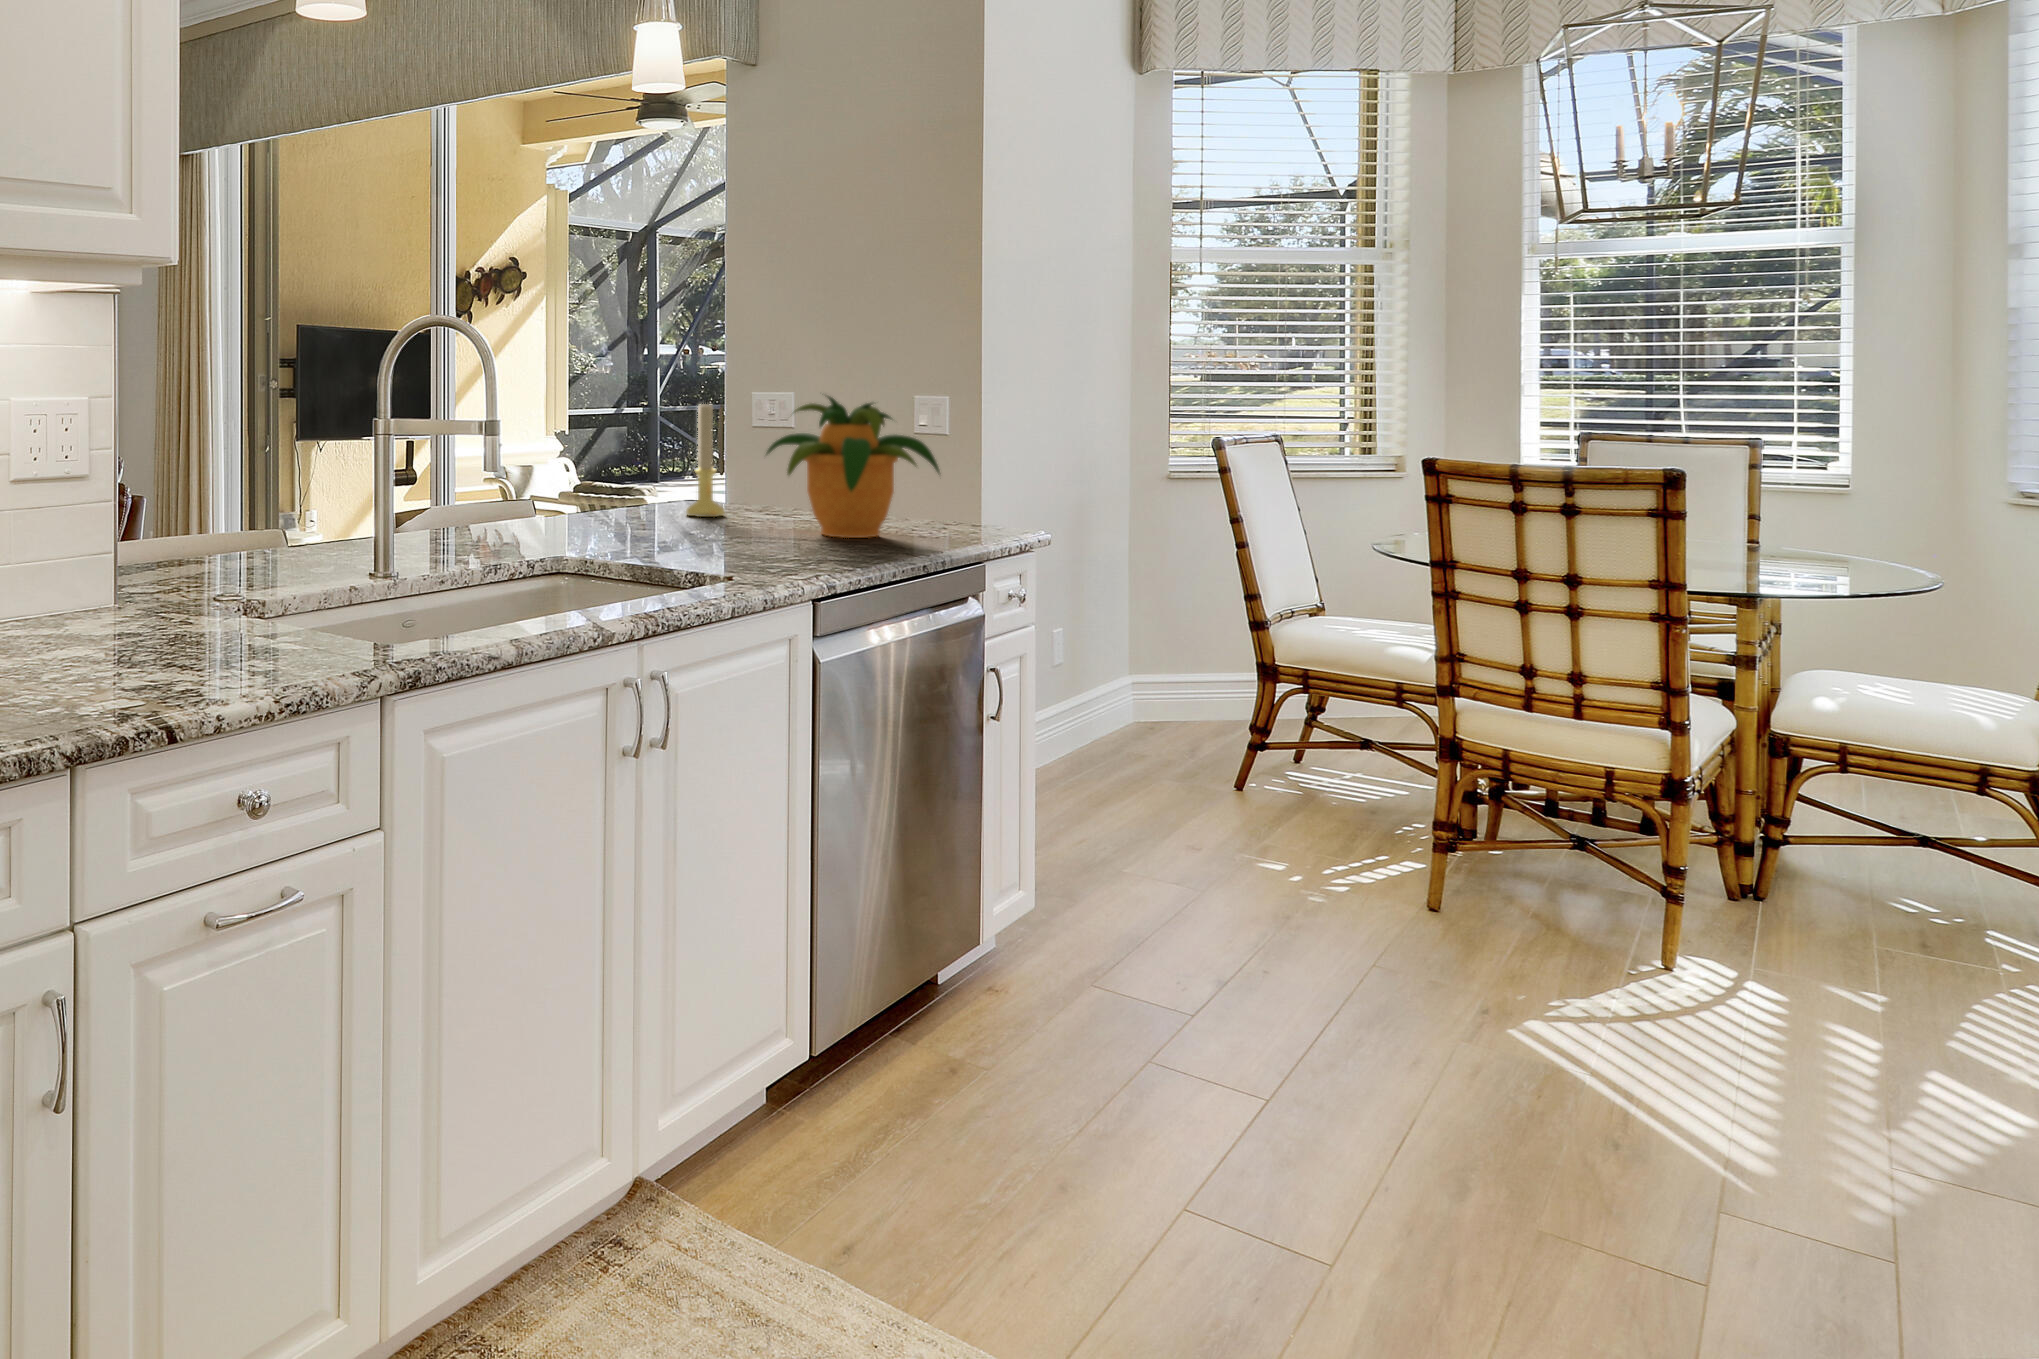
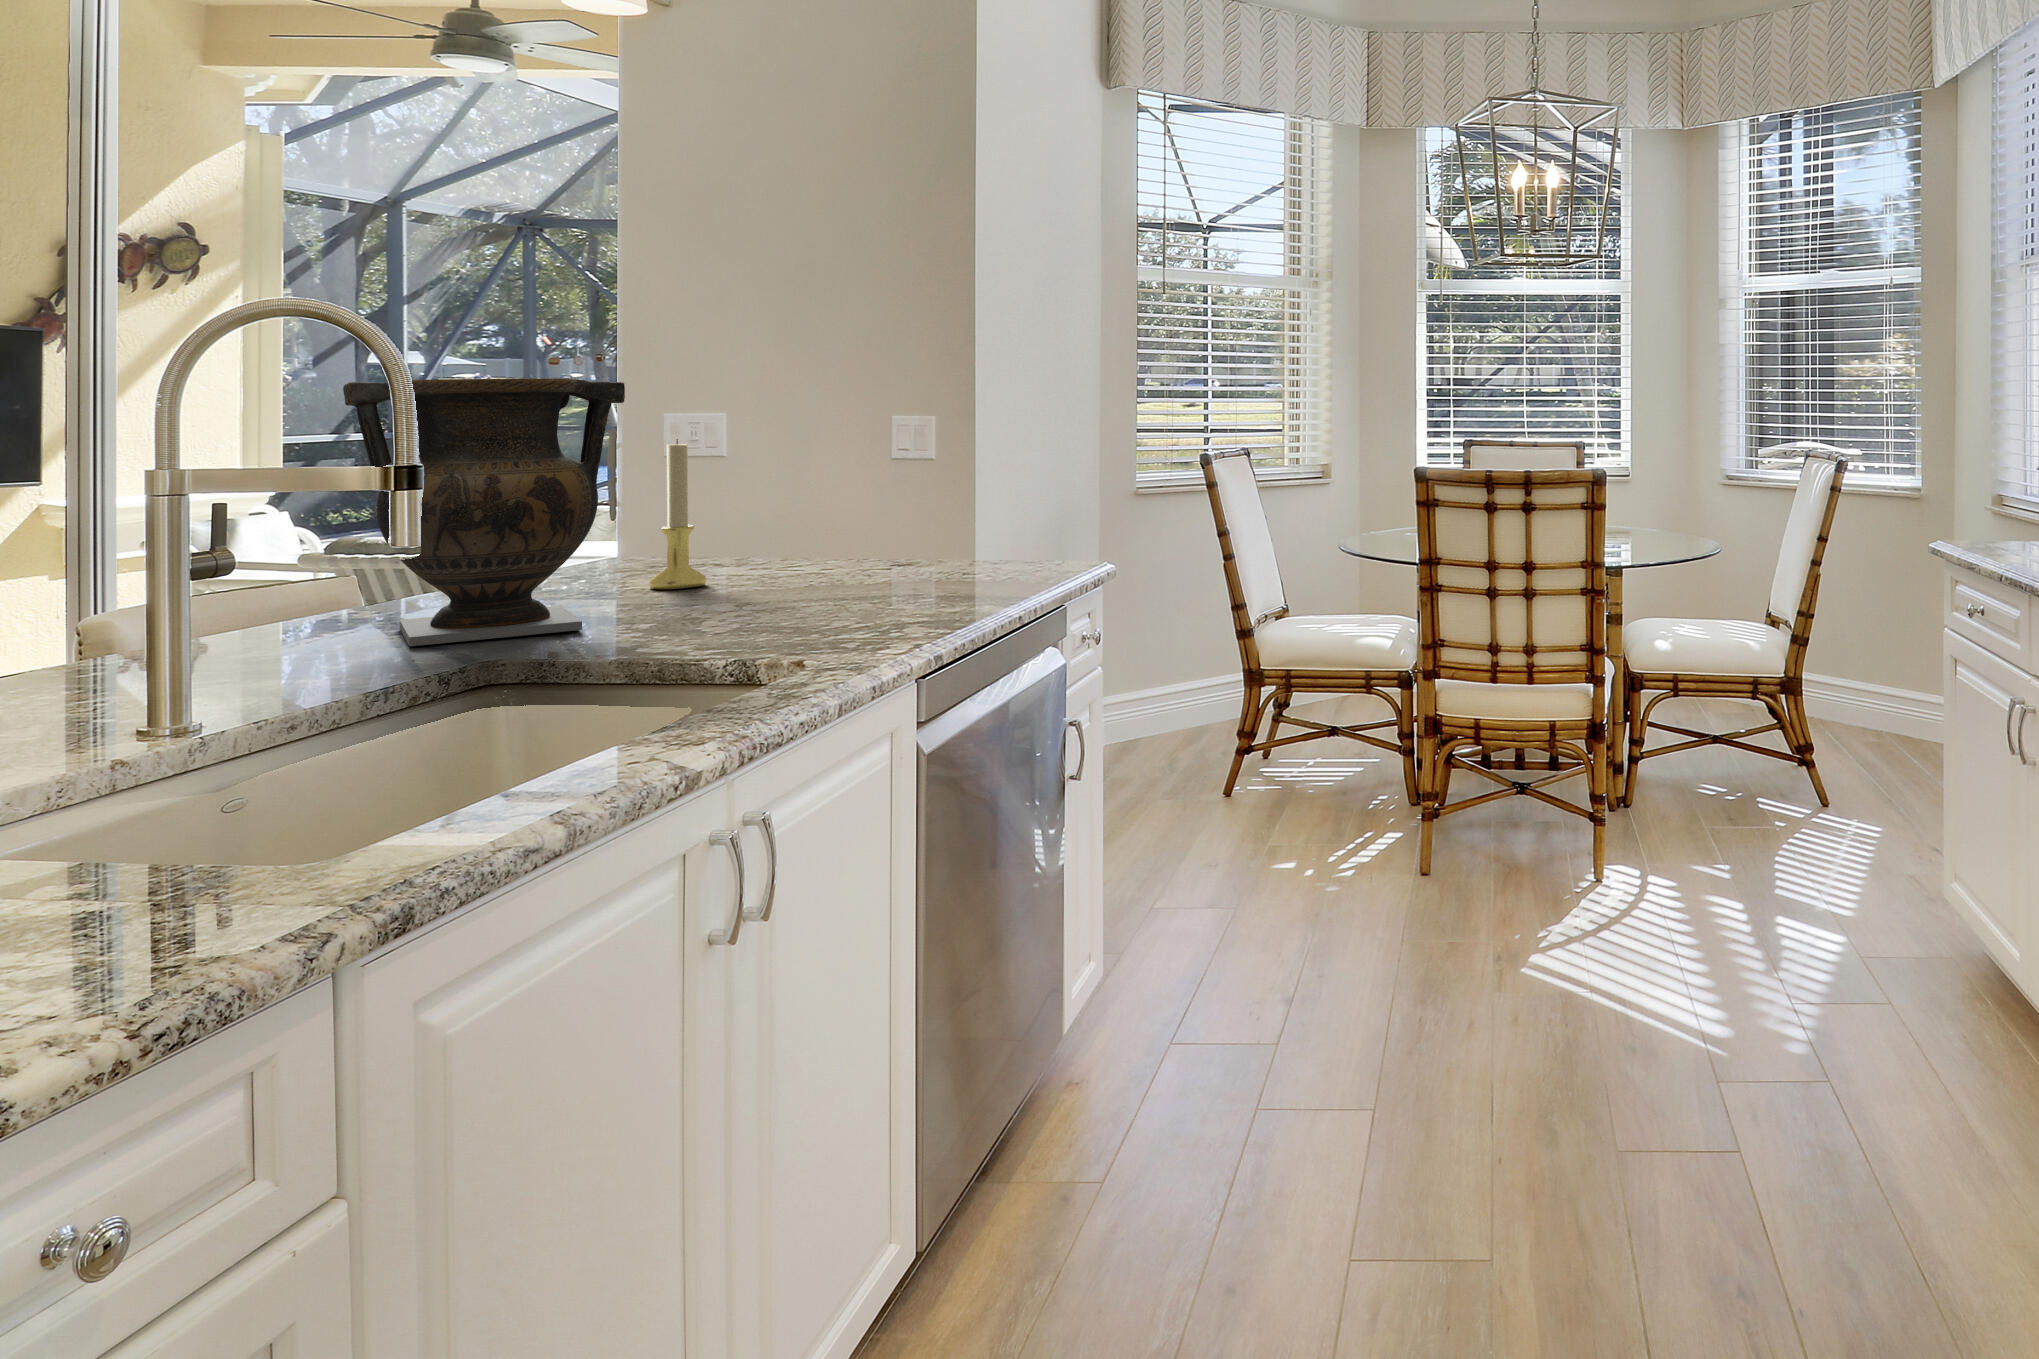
vase: none [486,351,650,536] -> present [343,378,625,646]
potted plant: present [766,396,940,538] -> none [773,424,998,598]

